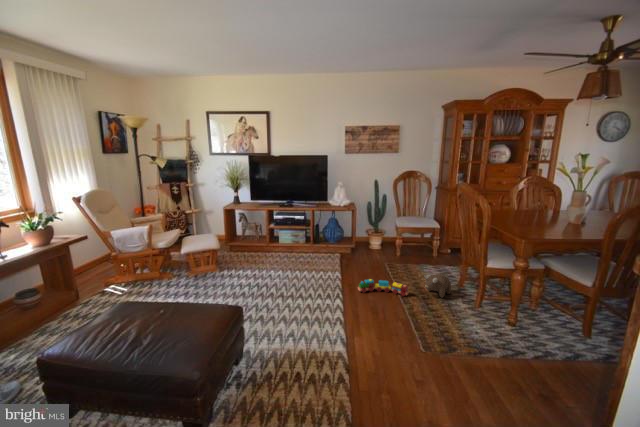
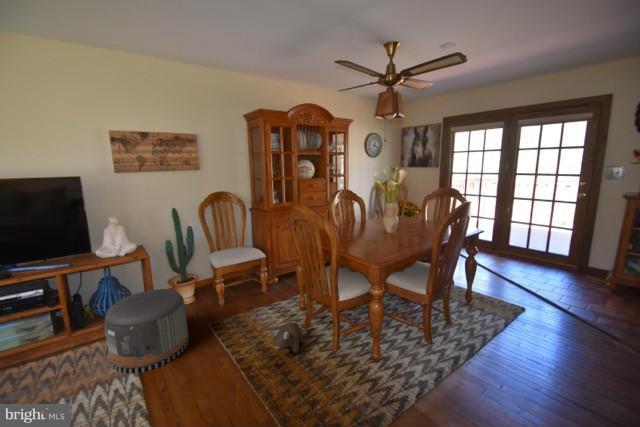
pouf: none [328,230,372,274] -> present [105,289,189,374]
toy train: present [358,279,409,296] -> none [176,357,256,400]

